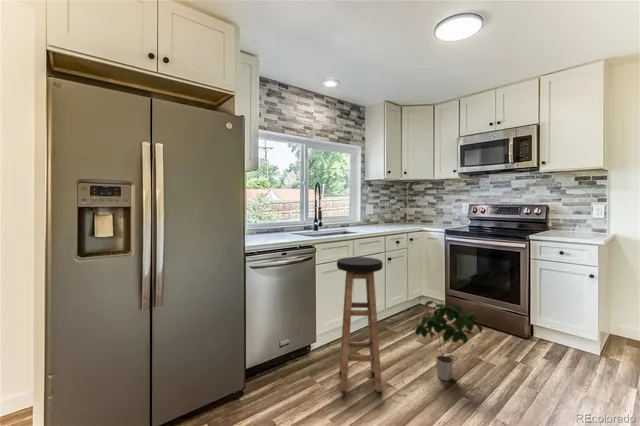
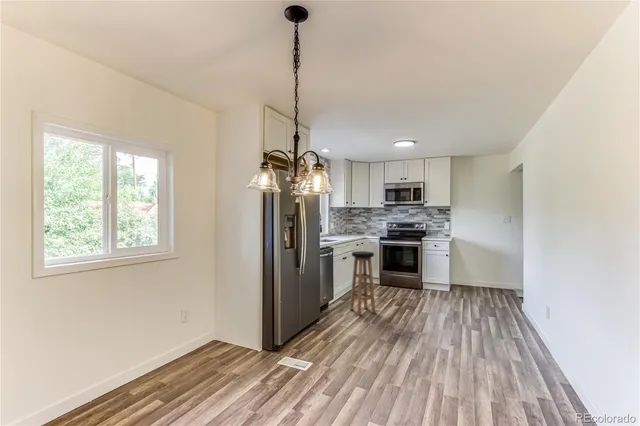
potted plant: present [413,301,482,380] -> none [380,271,413,307]

